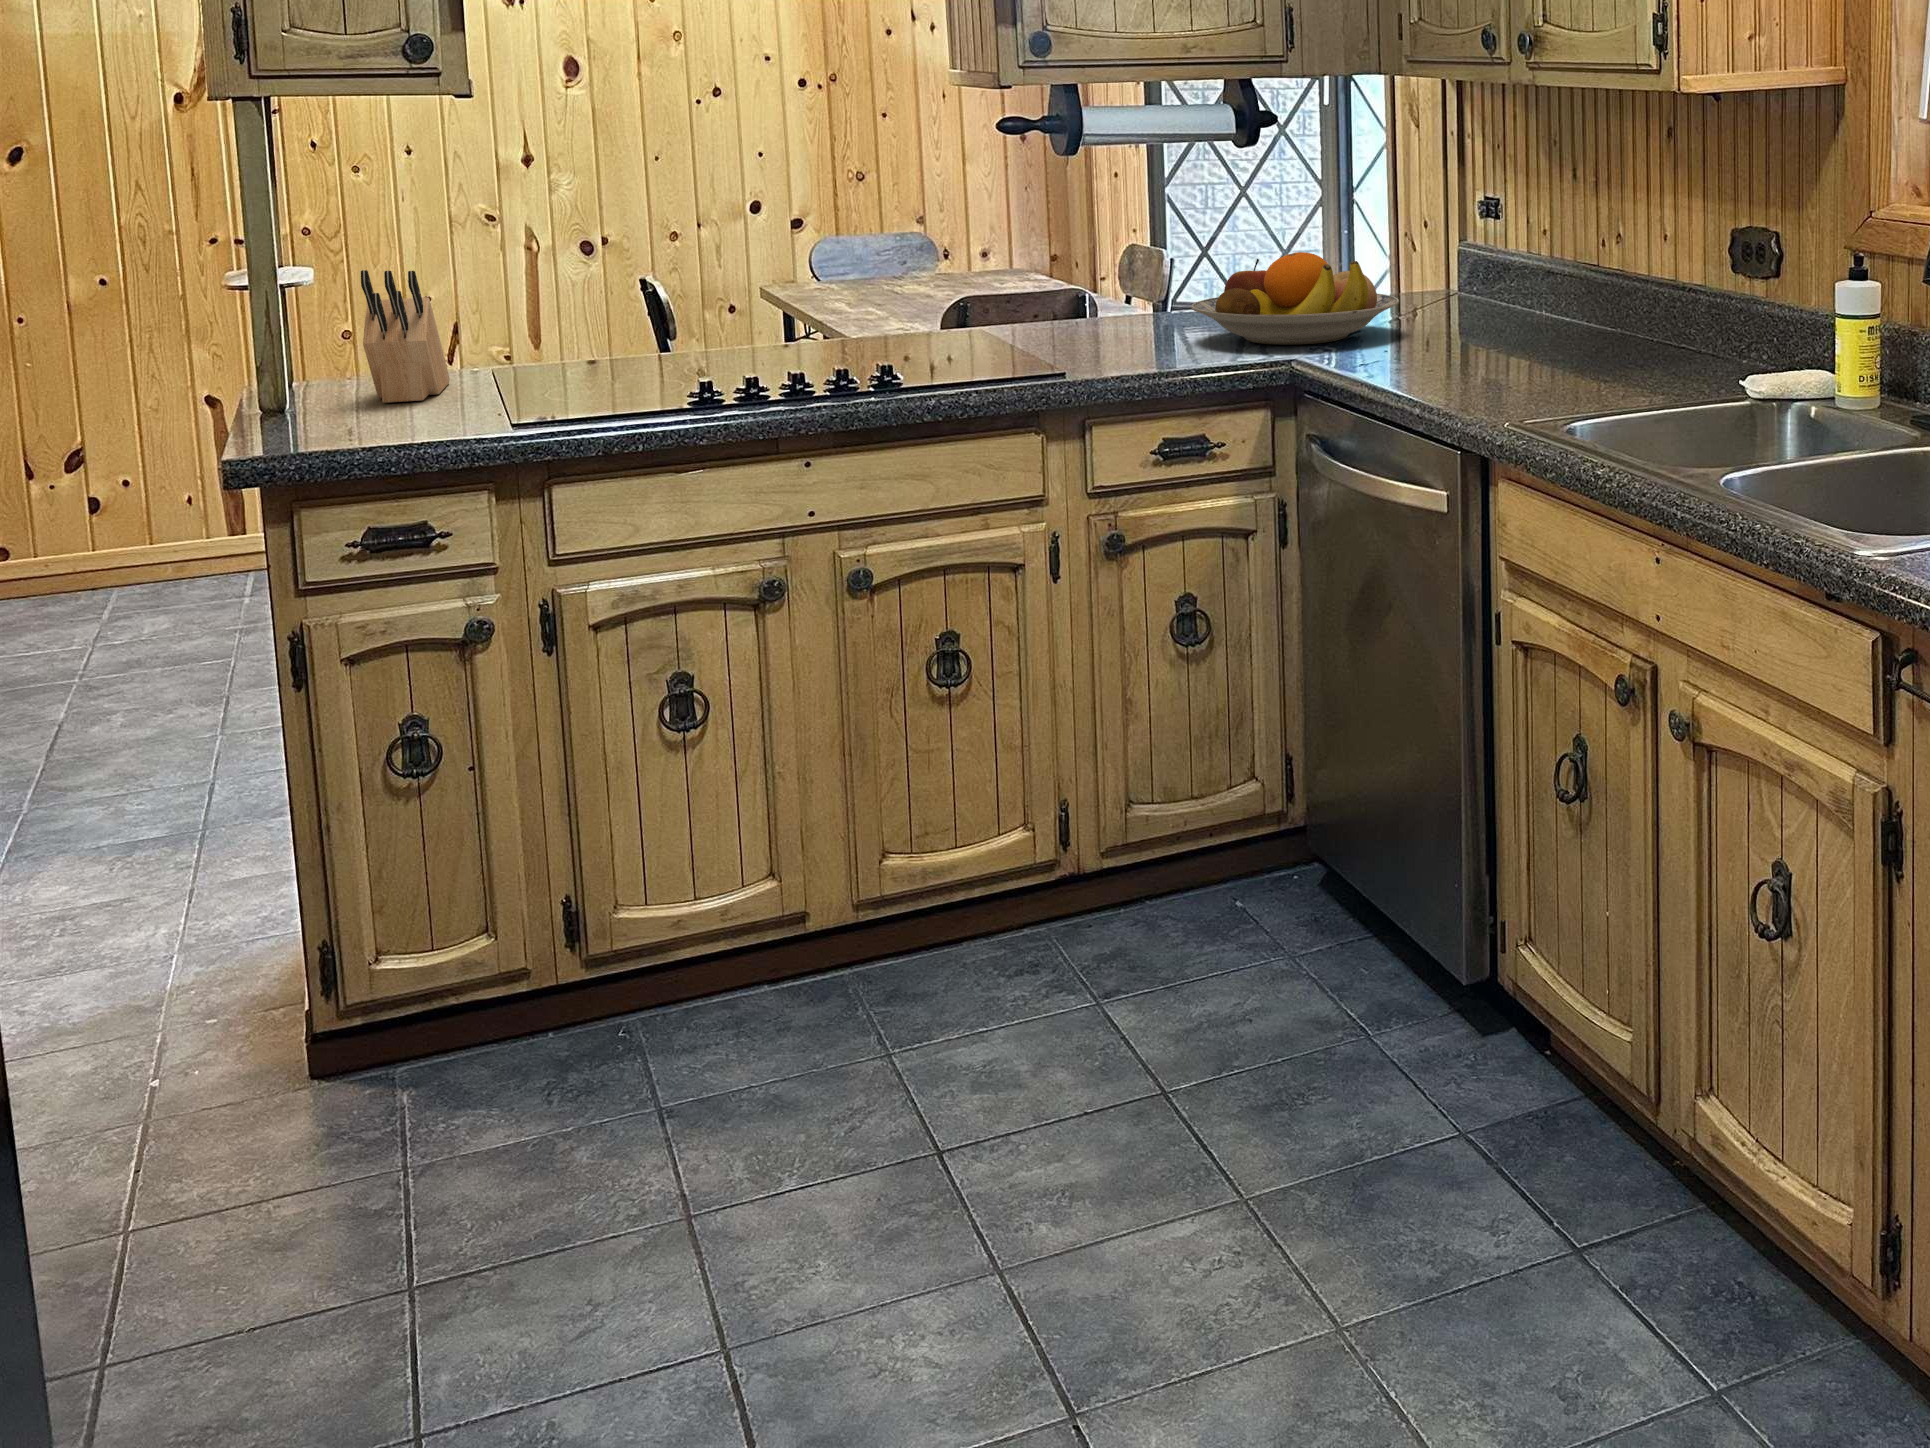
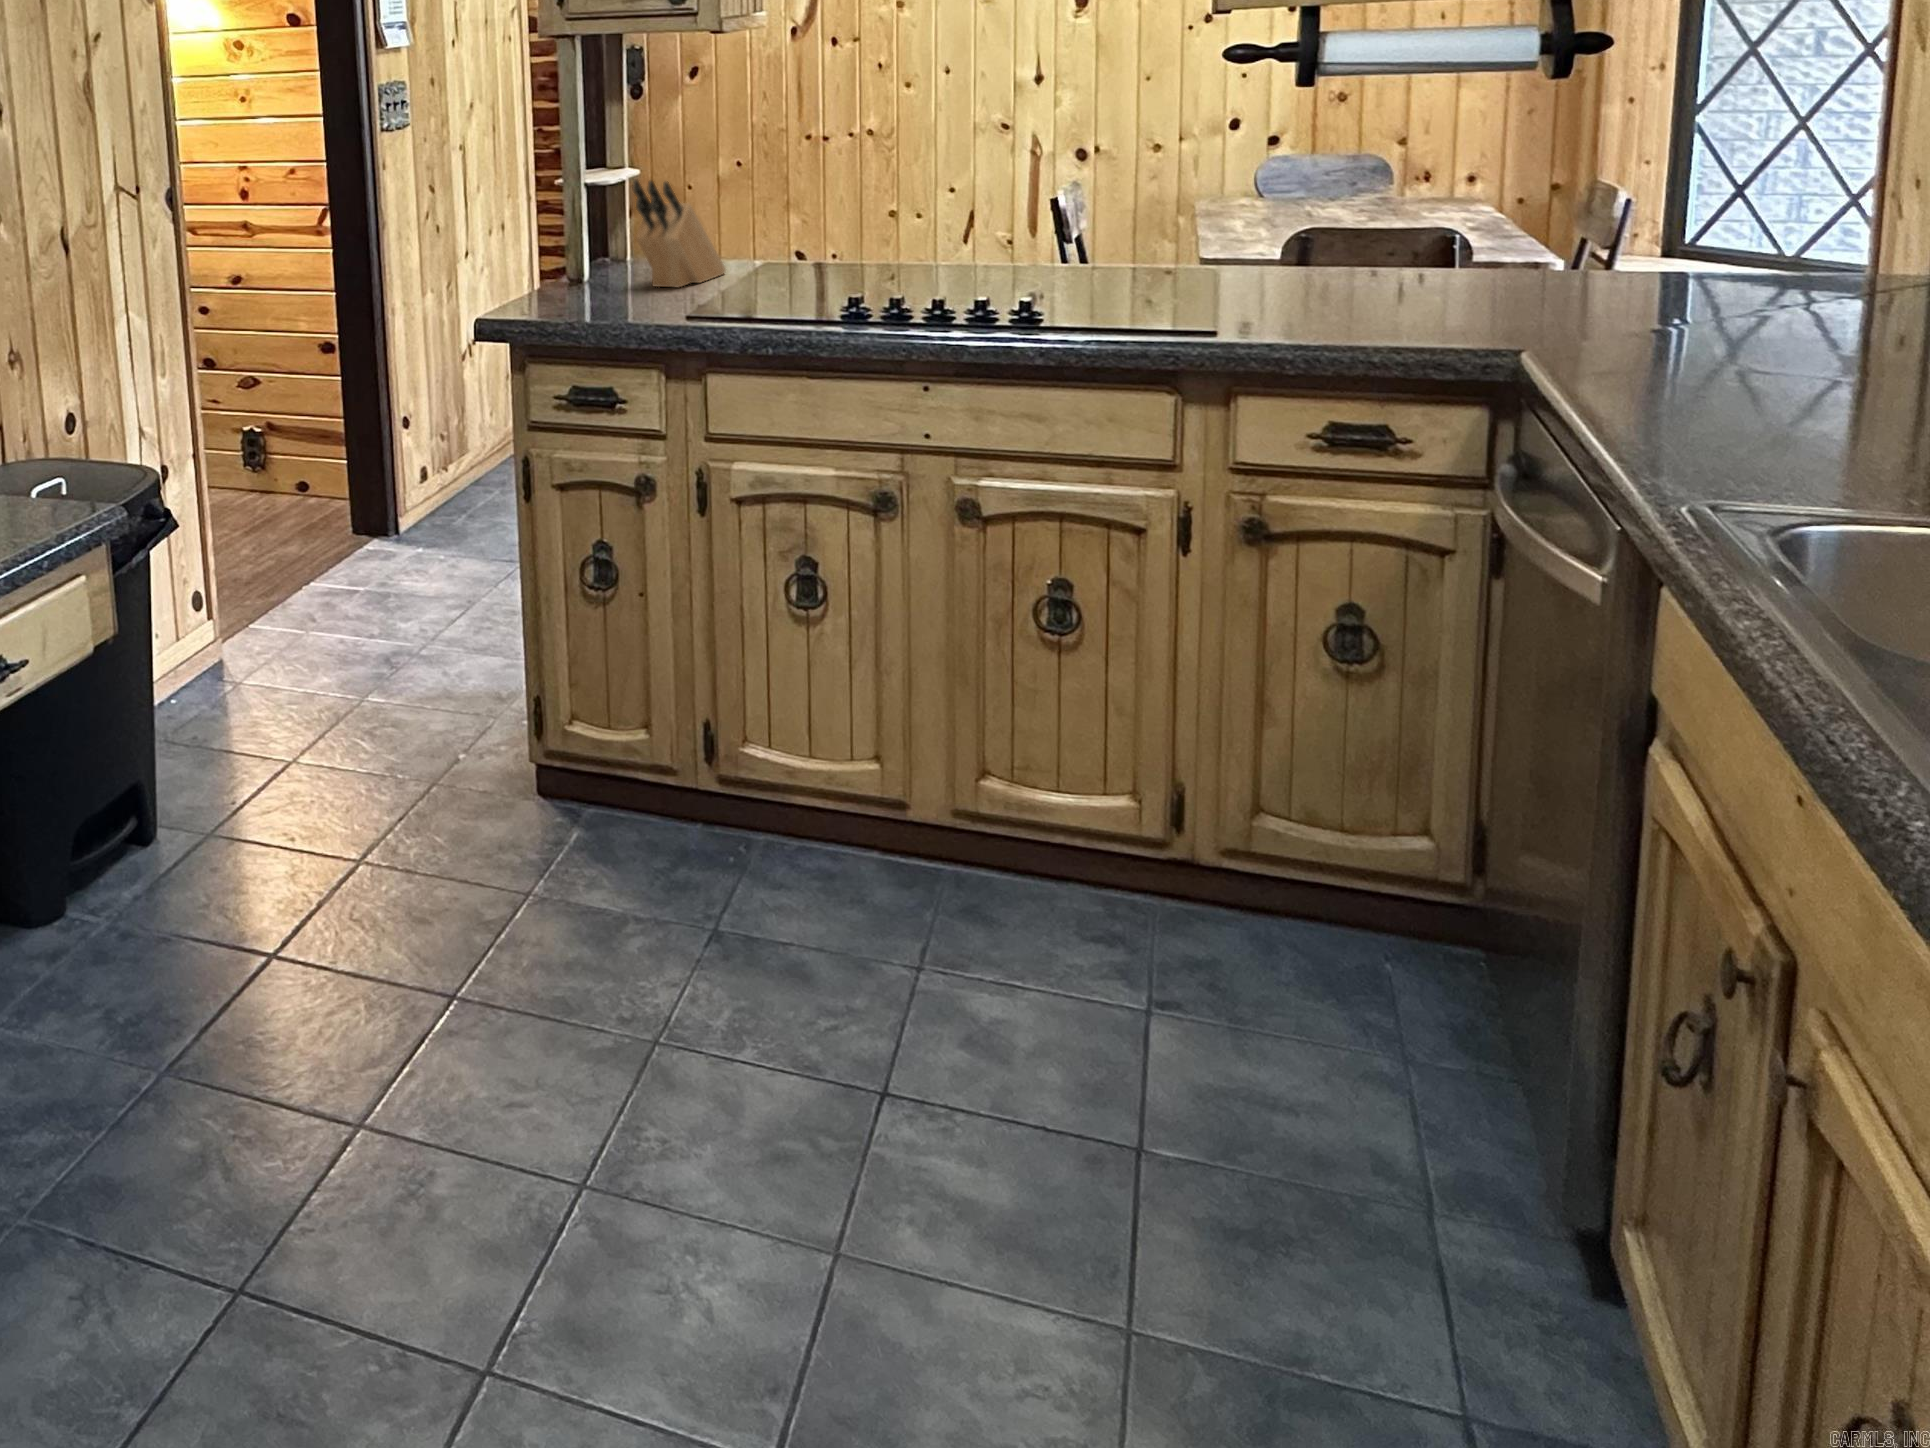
fruit bowl: present [1191,252,1399,345] -> none [1429,211,1747,327]

